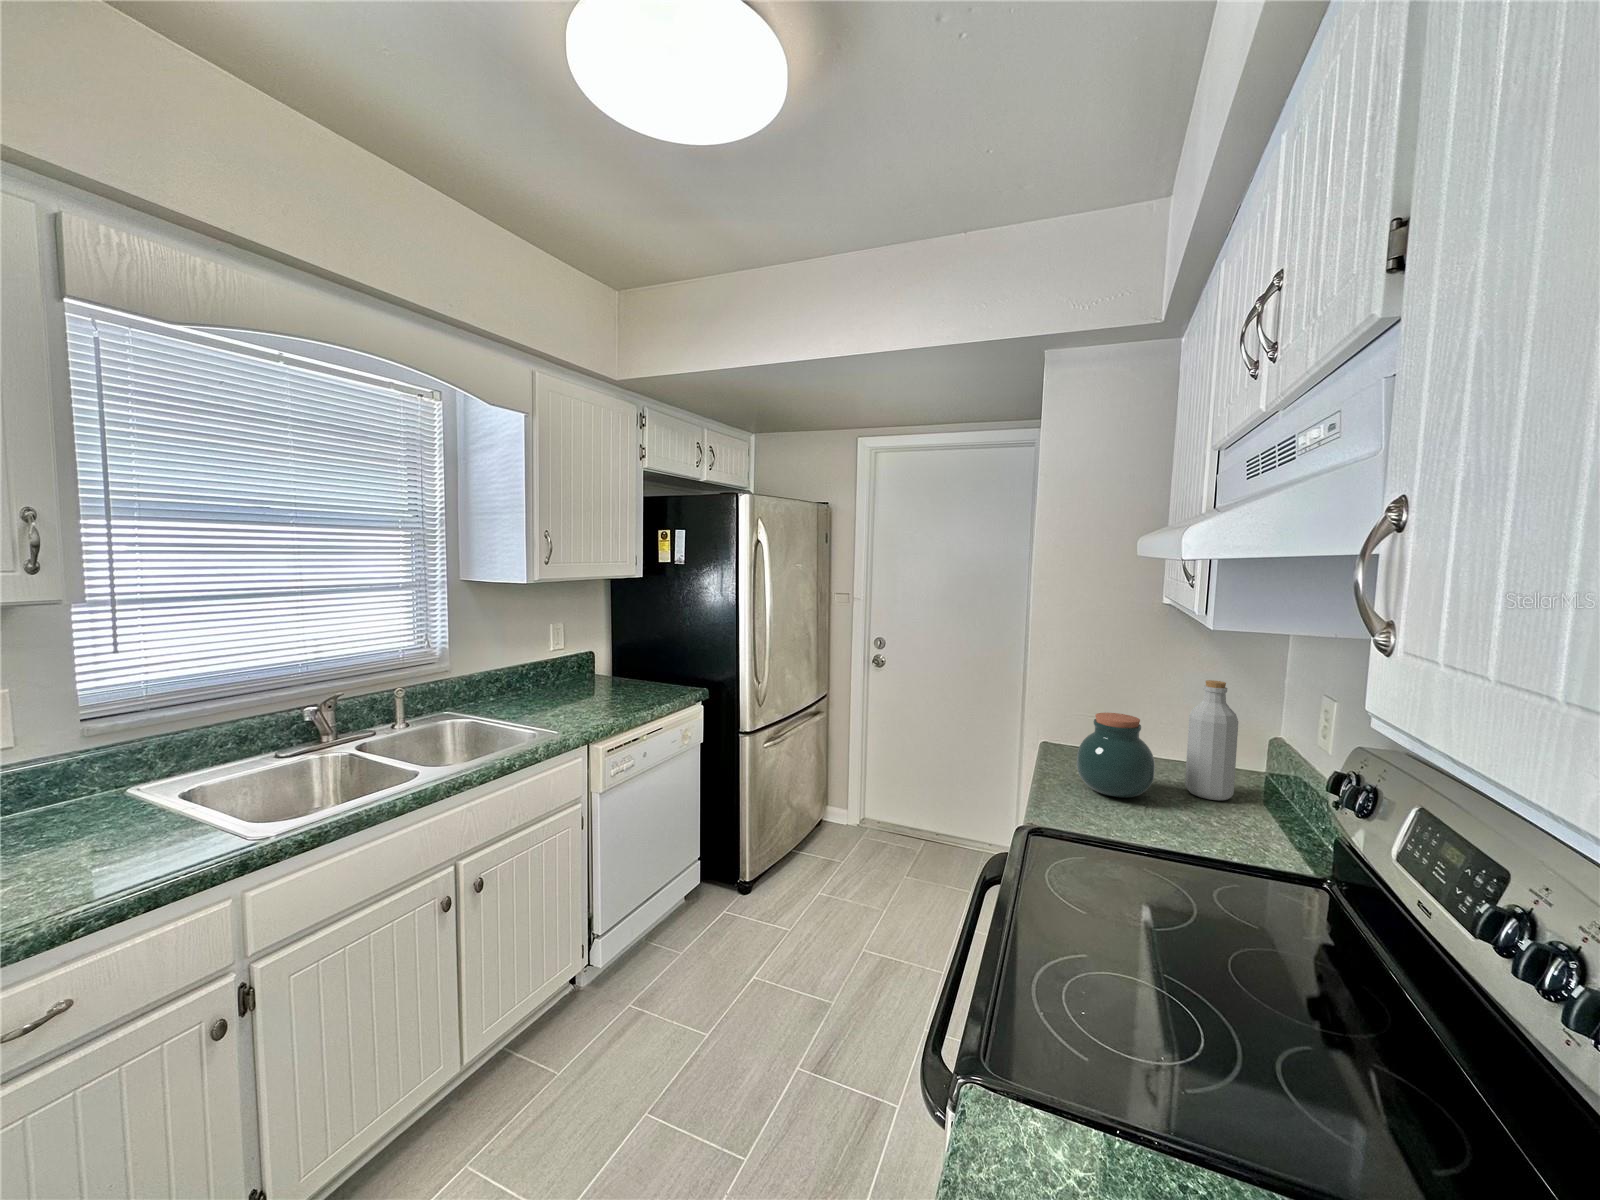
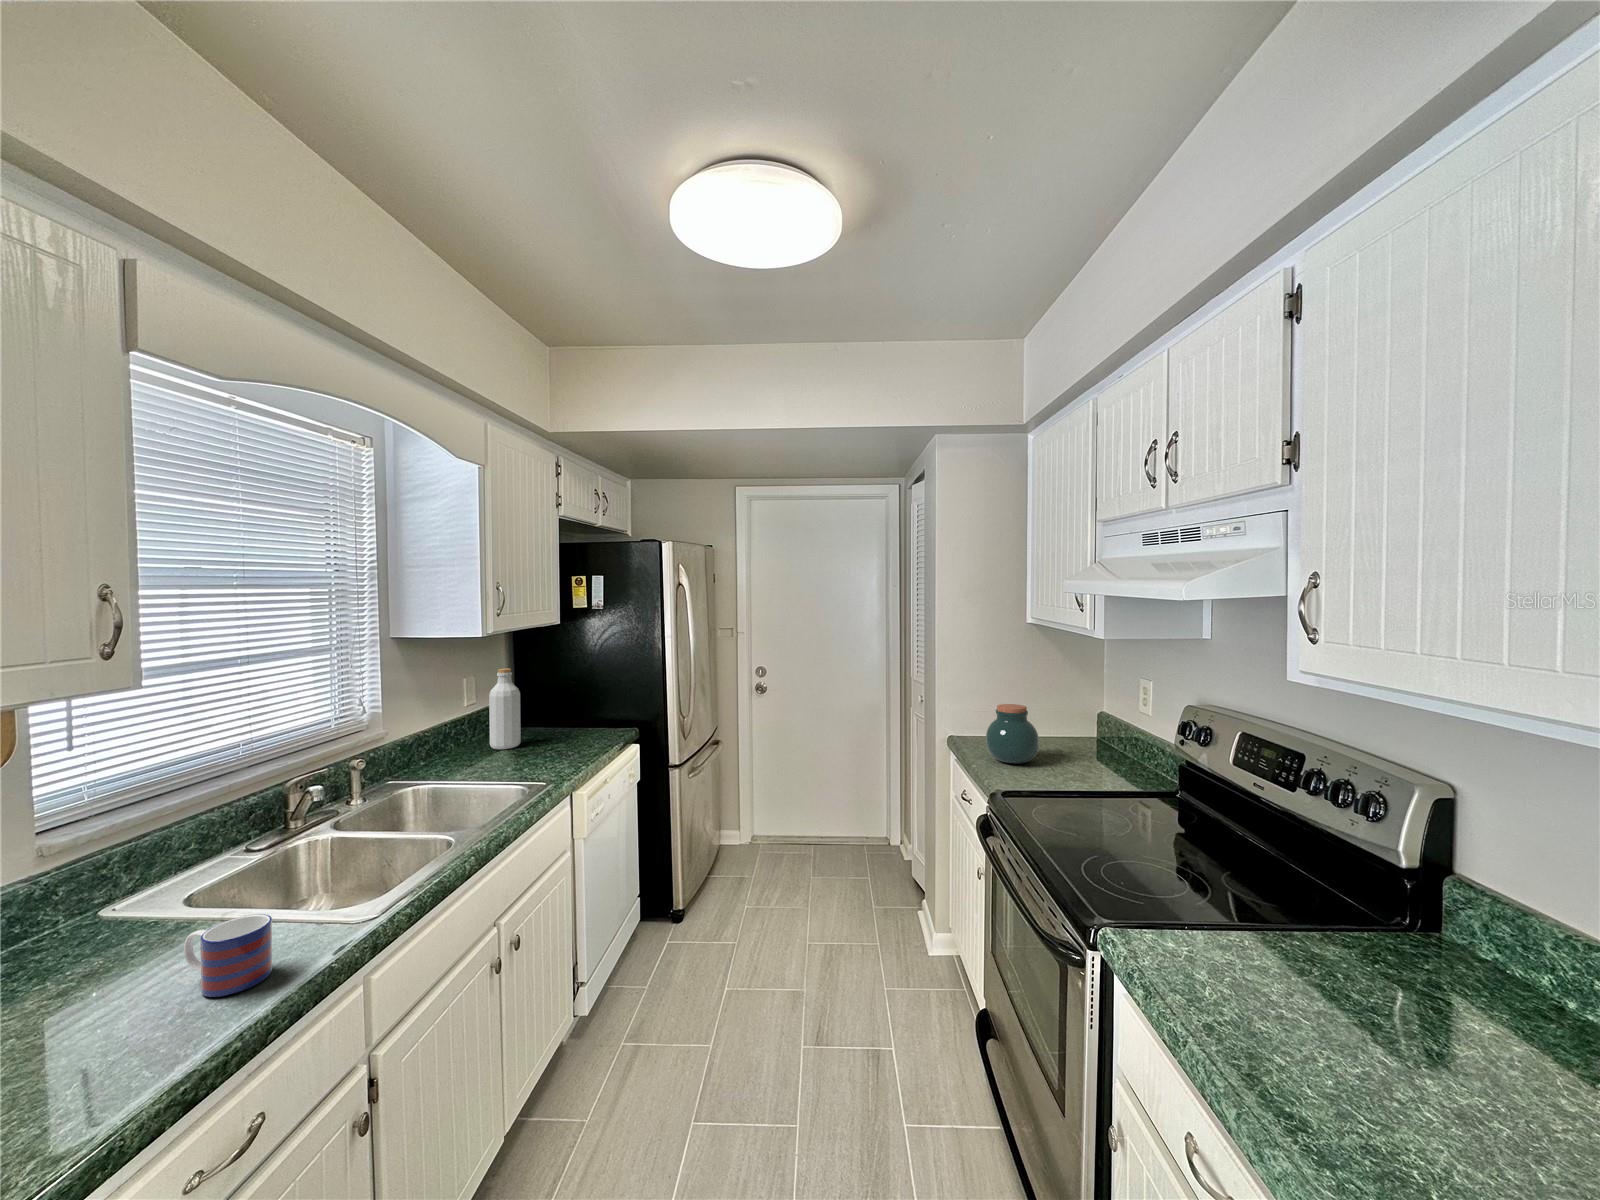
bottle: present [1185,680,1238,800] -> present [489,668,521,749]
mug: none [65,816,137,883] -> present [184,914,272,997]

